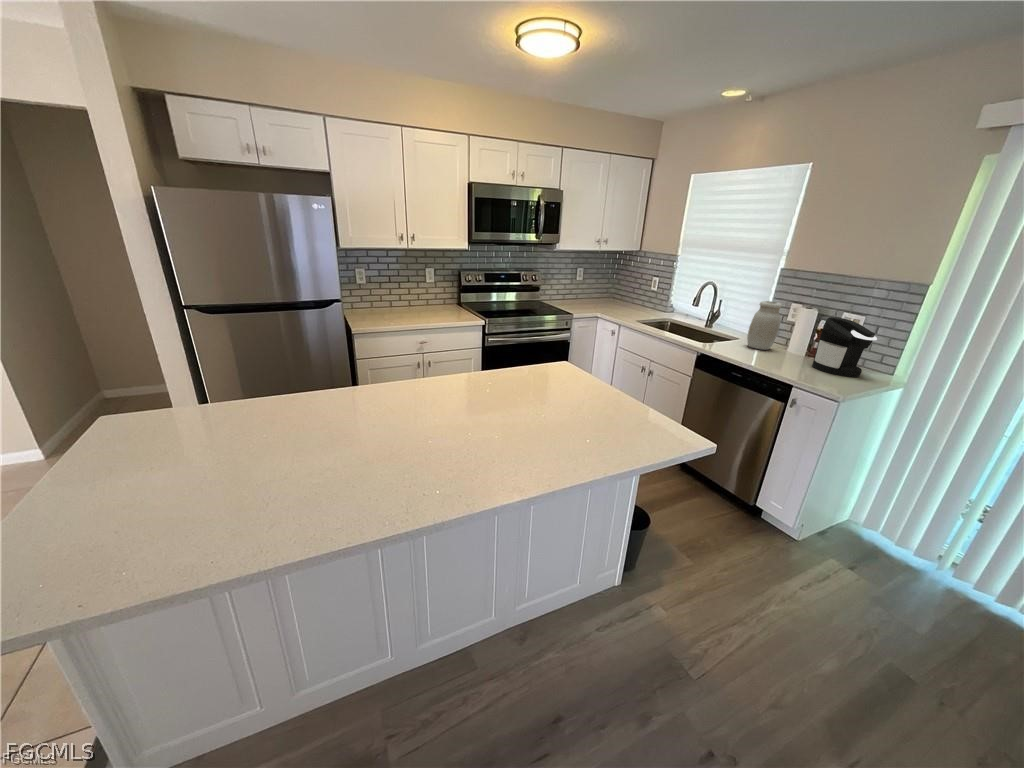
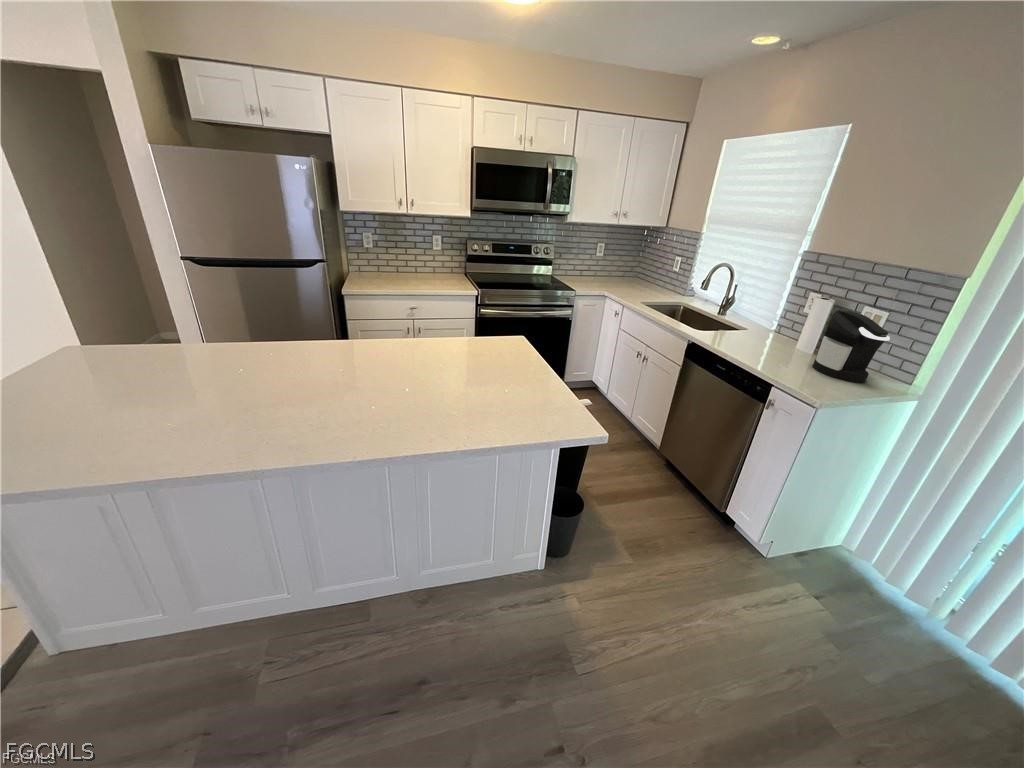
jar: present [747,301,782,350] -> none [750,287,792,343]

